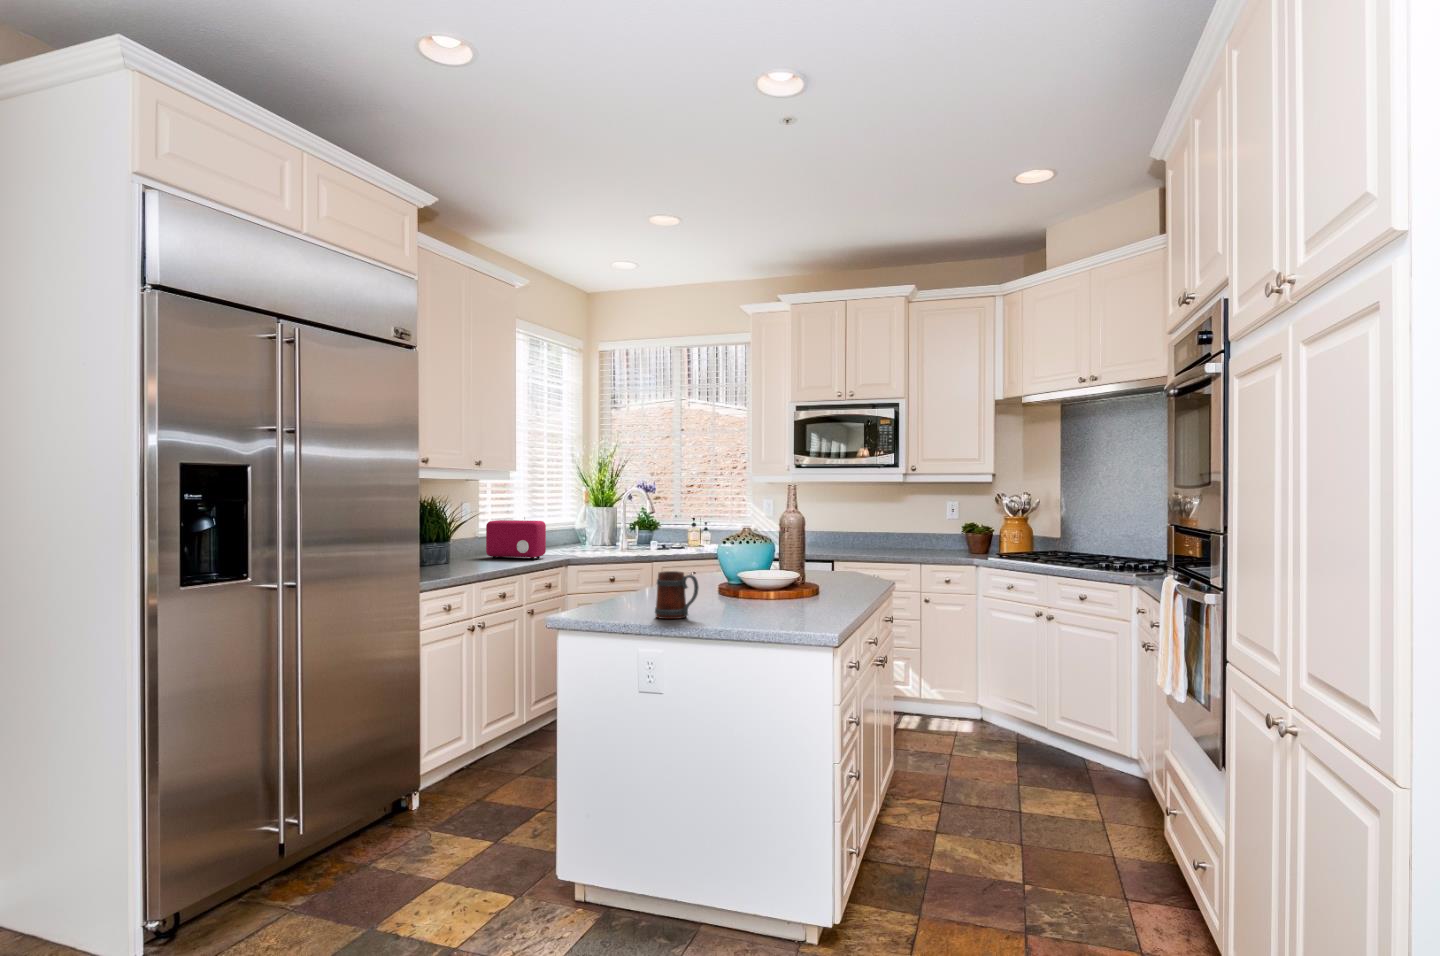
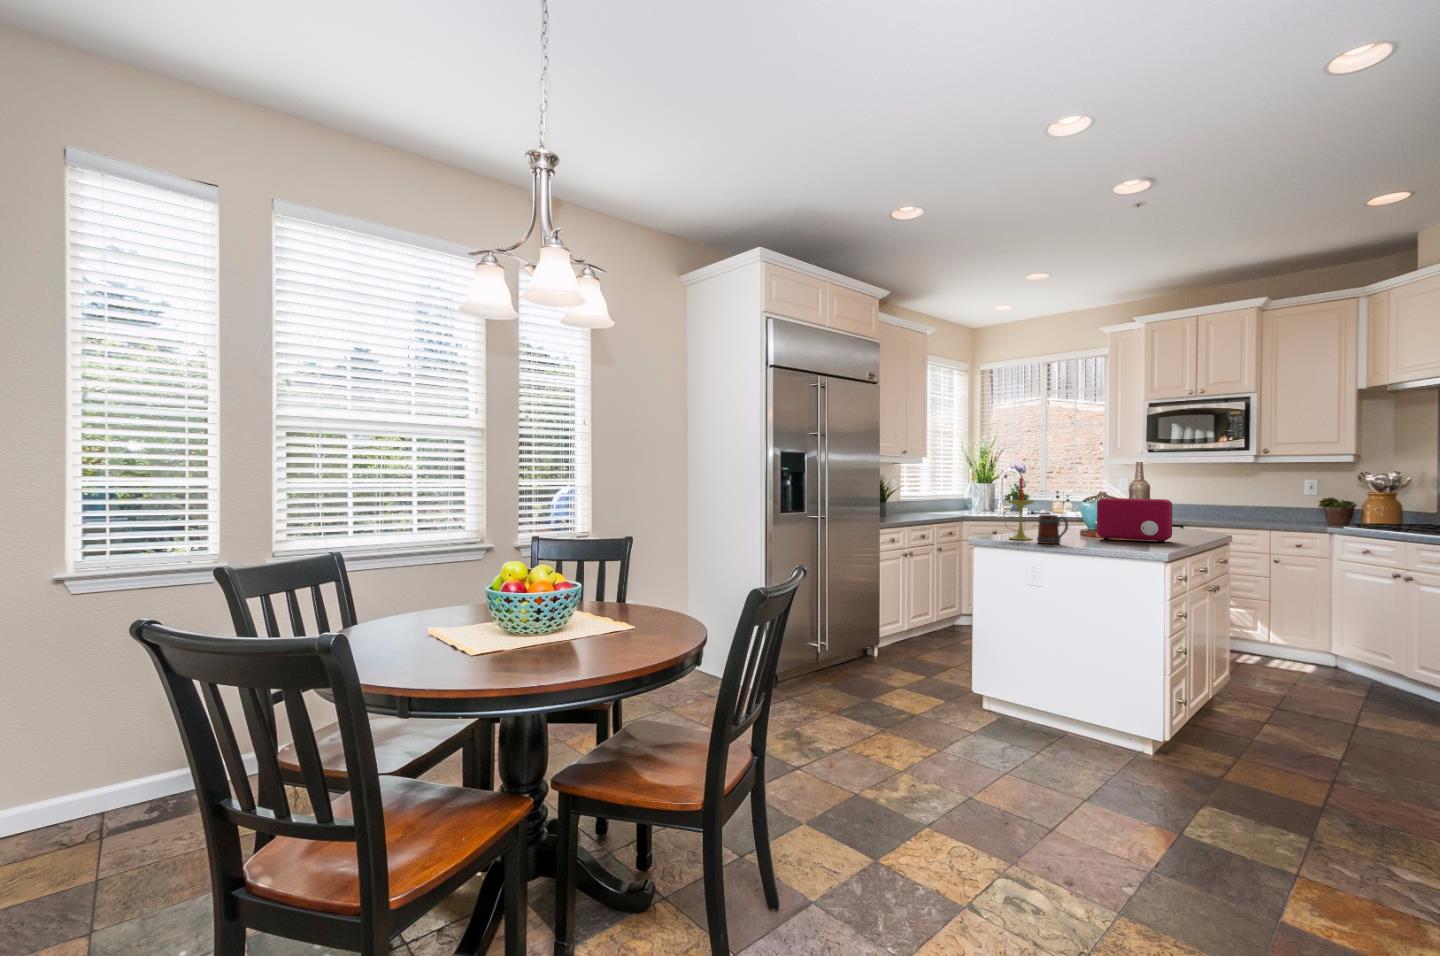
candle: none [606,509,653,611] -> present [1006,478,1034,540]
toaster: present [486,520,546,559] -> present [1097,498,1173,543]

